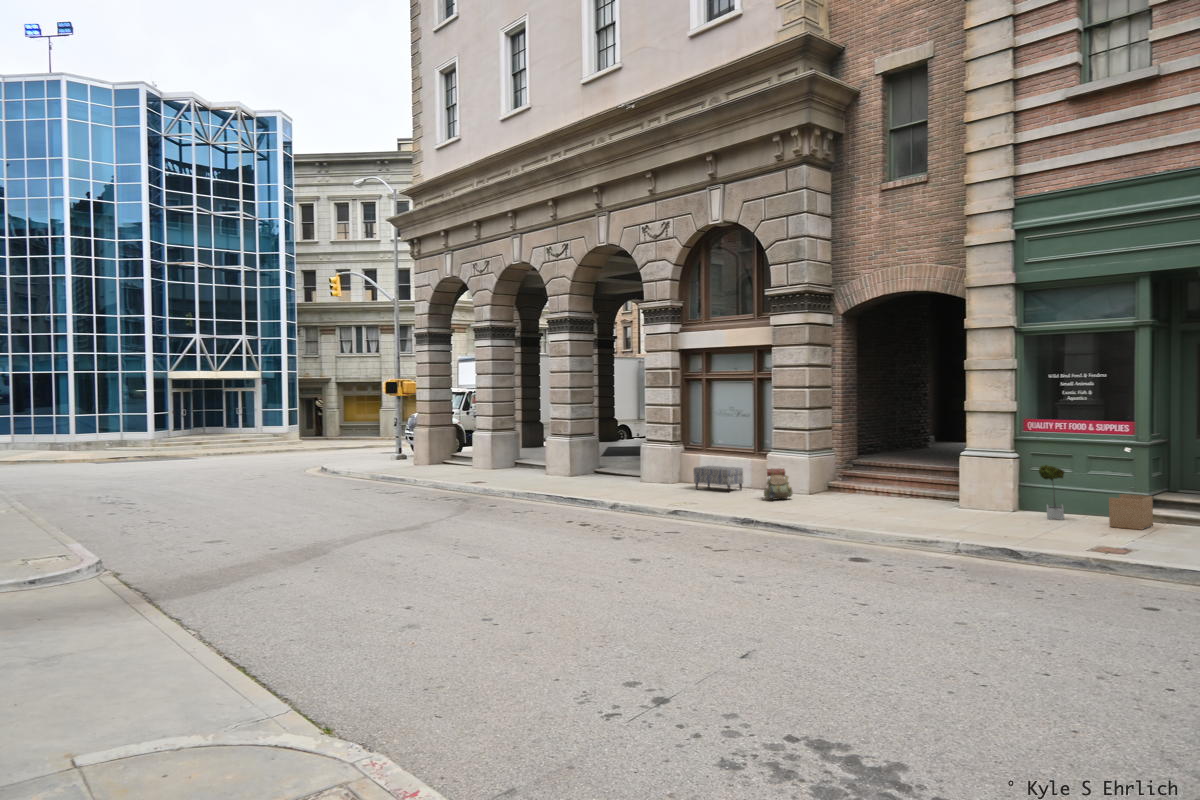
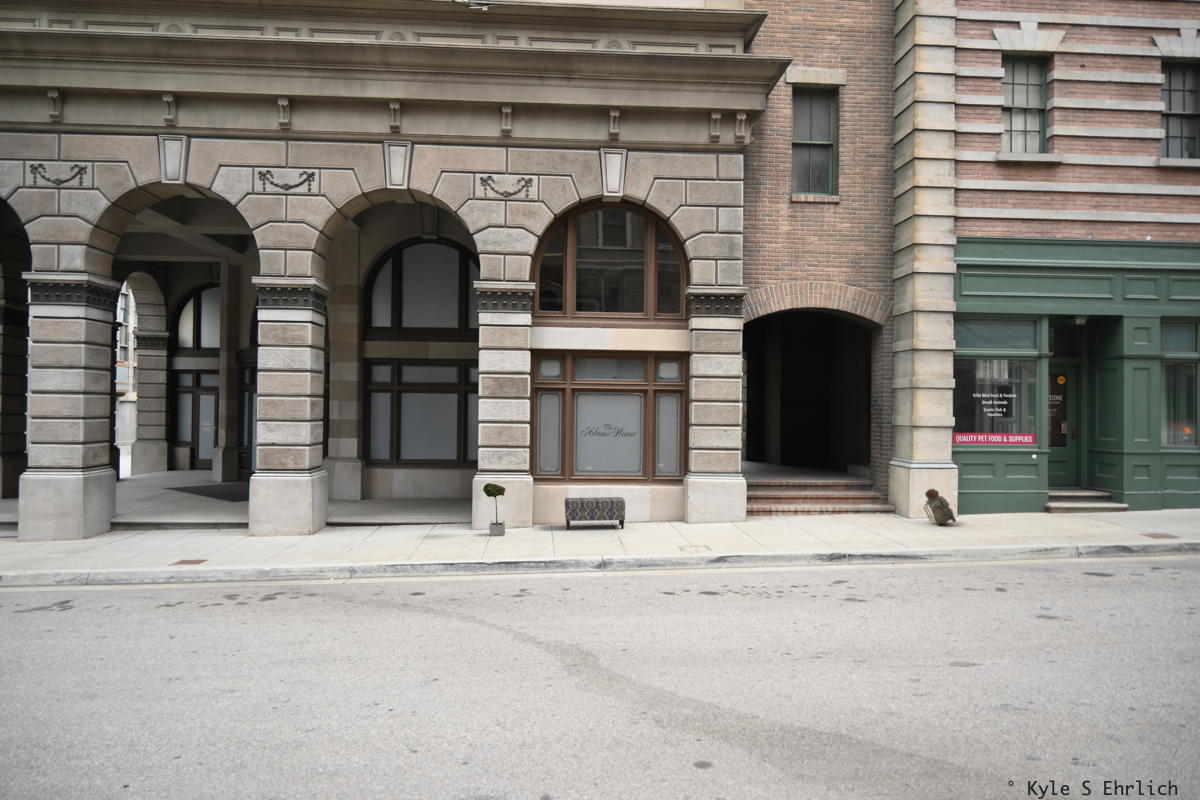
potted tree: present [1039,465,1064,520] -> present [483,483,506,536]
backpack: present [764,468,792,499] -> present [924,489,956,525]
cardboard box: present [1109,494,1153,530] -> none [1022,492,1063,520]

